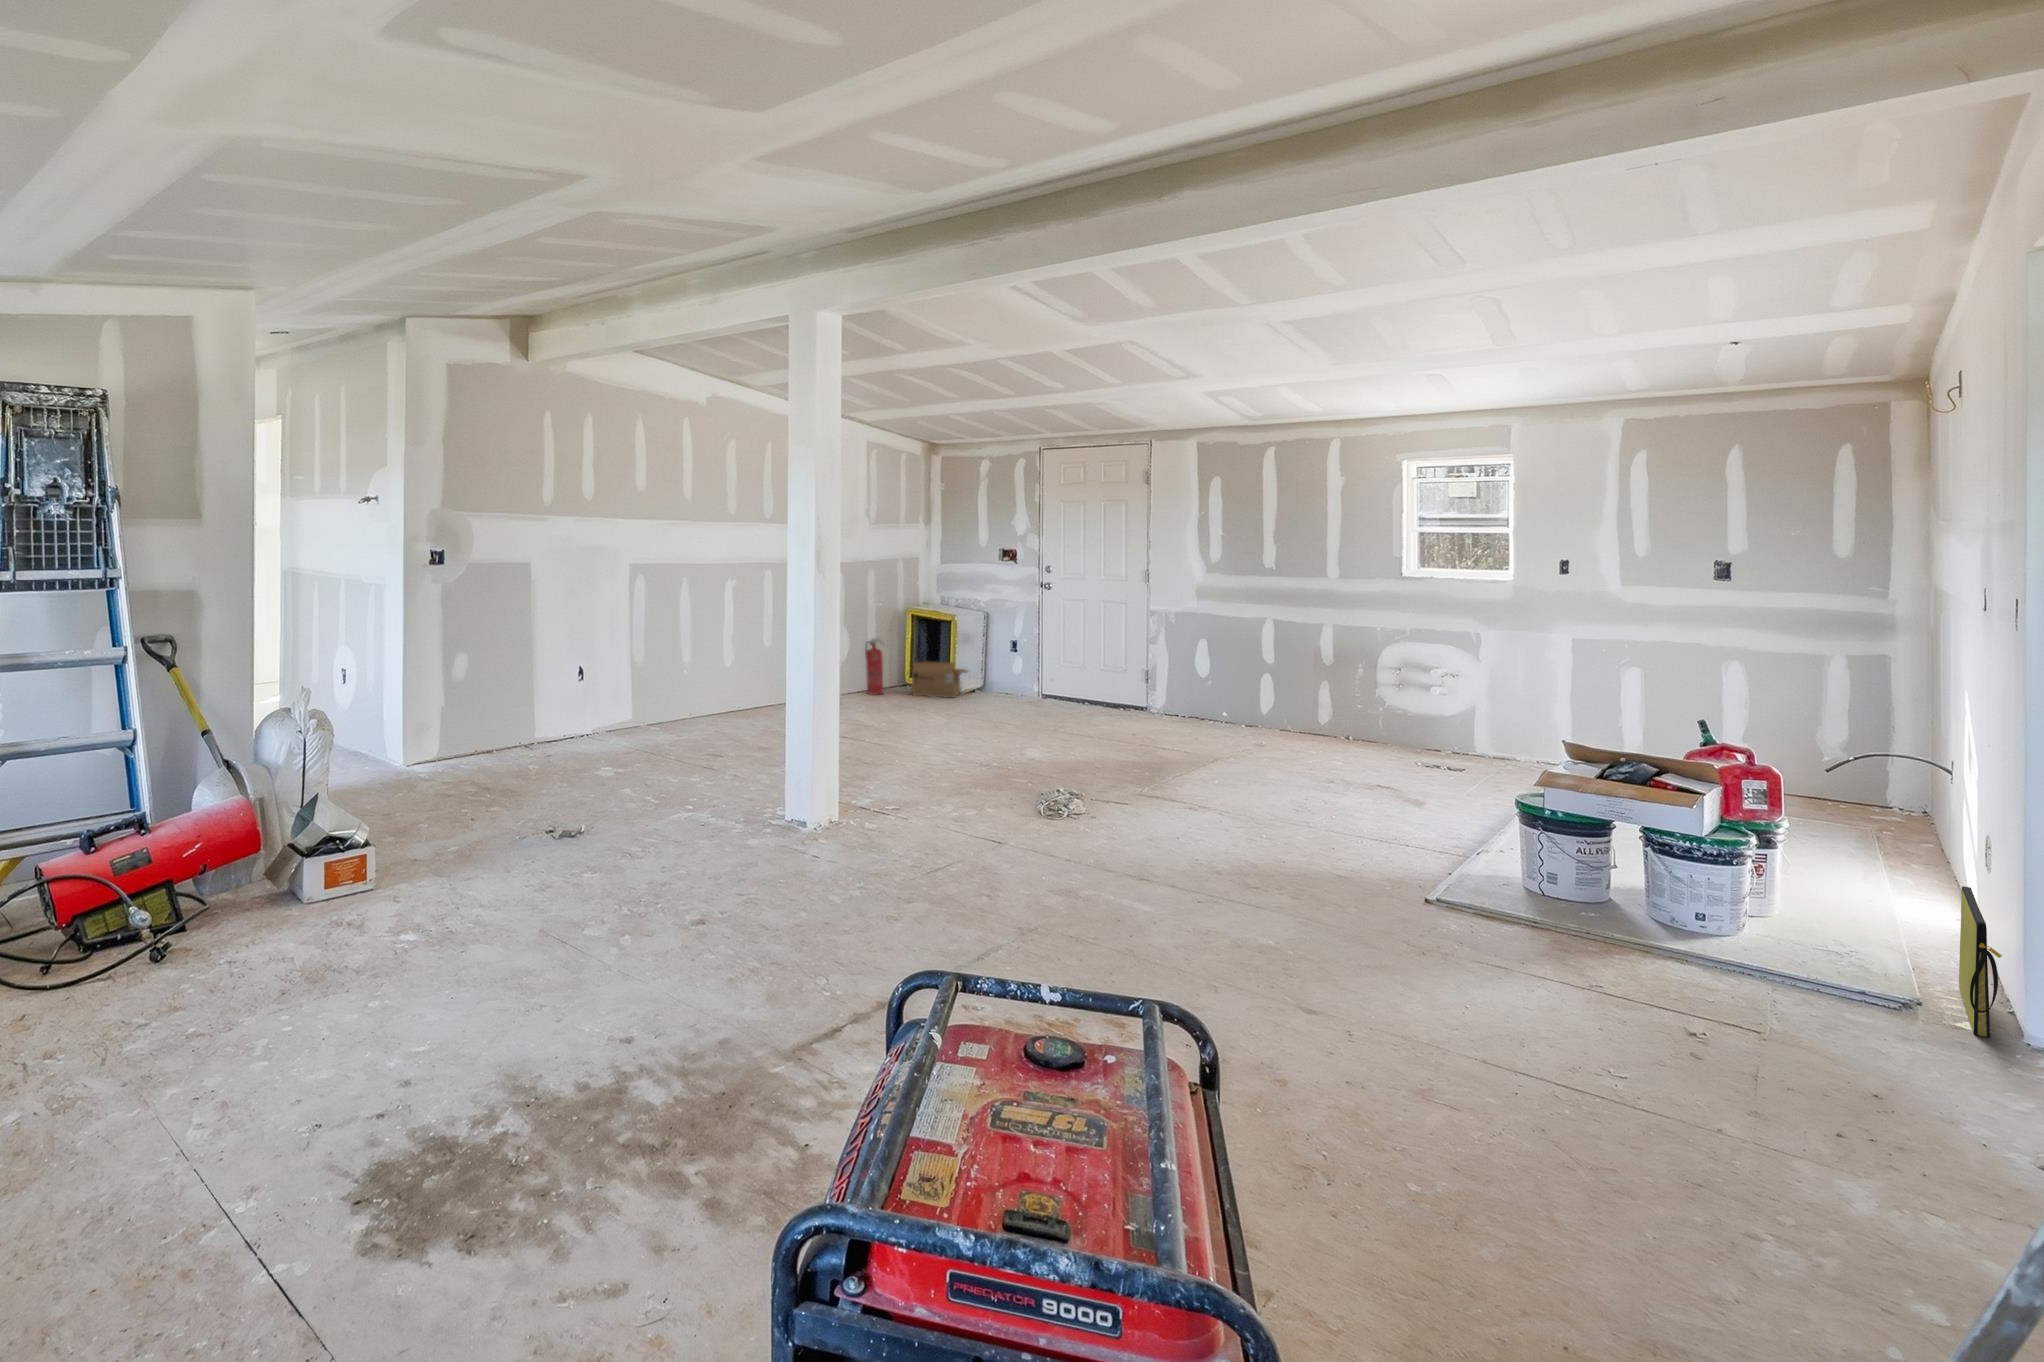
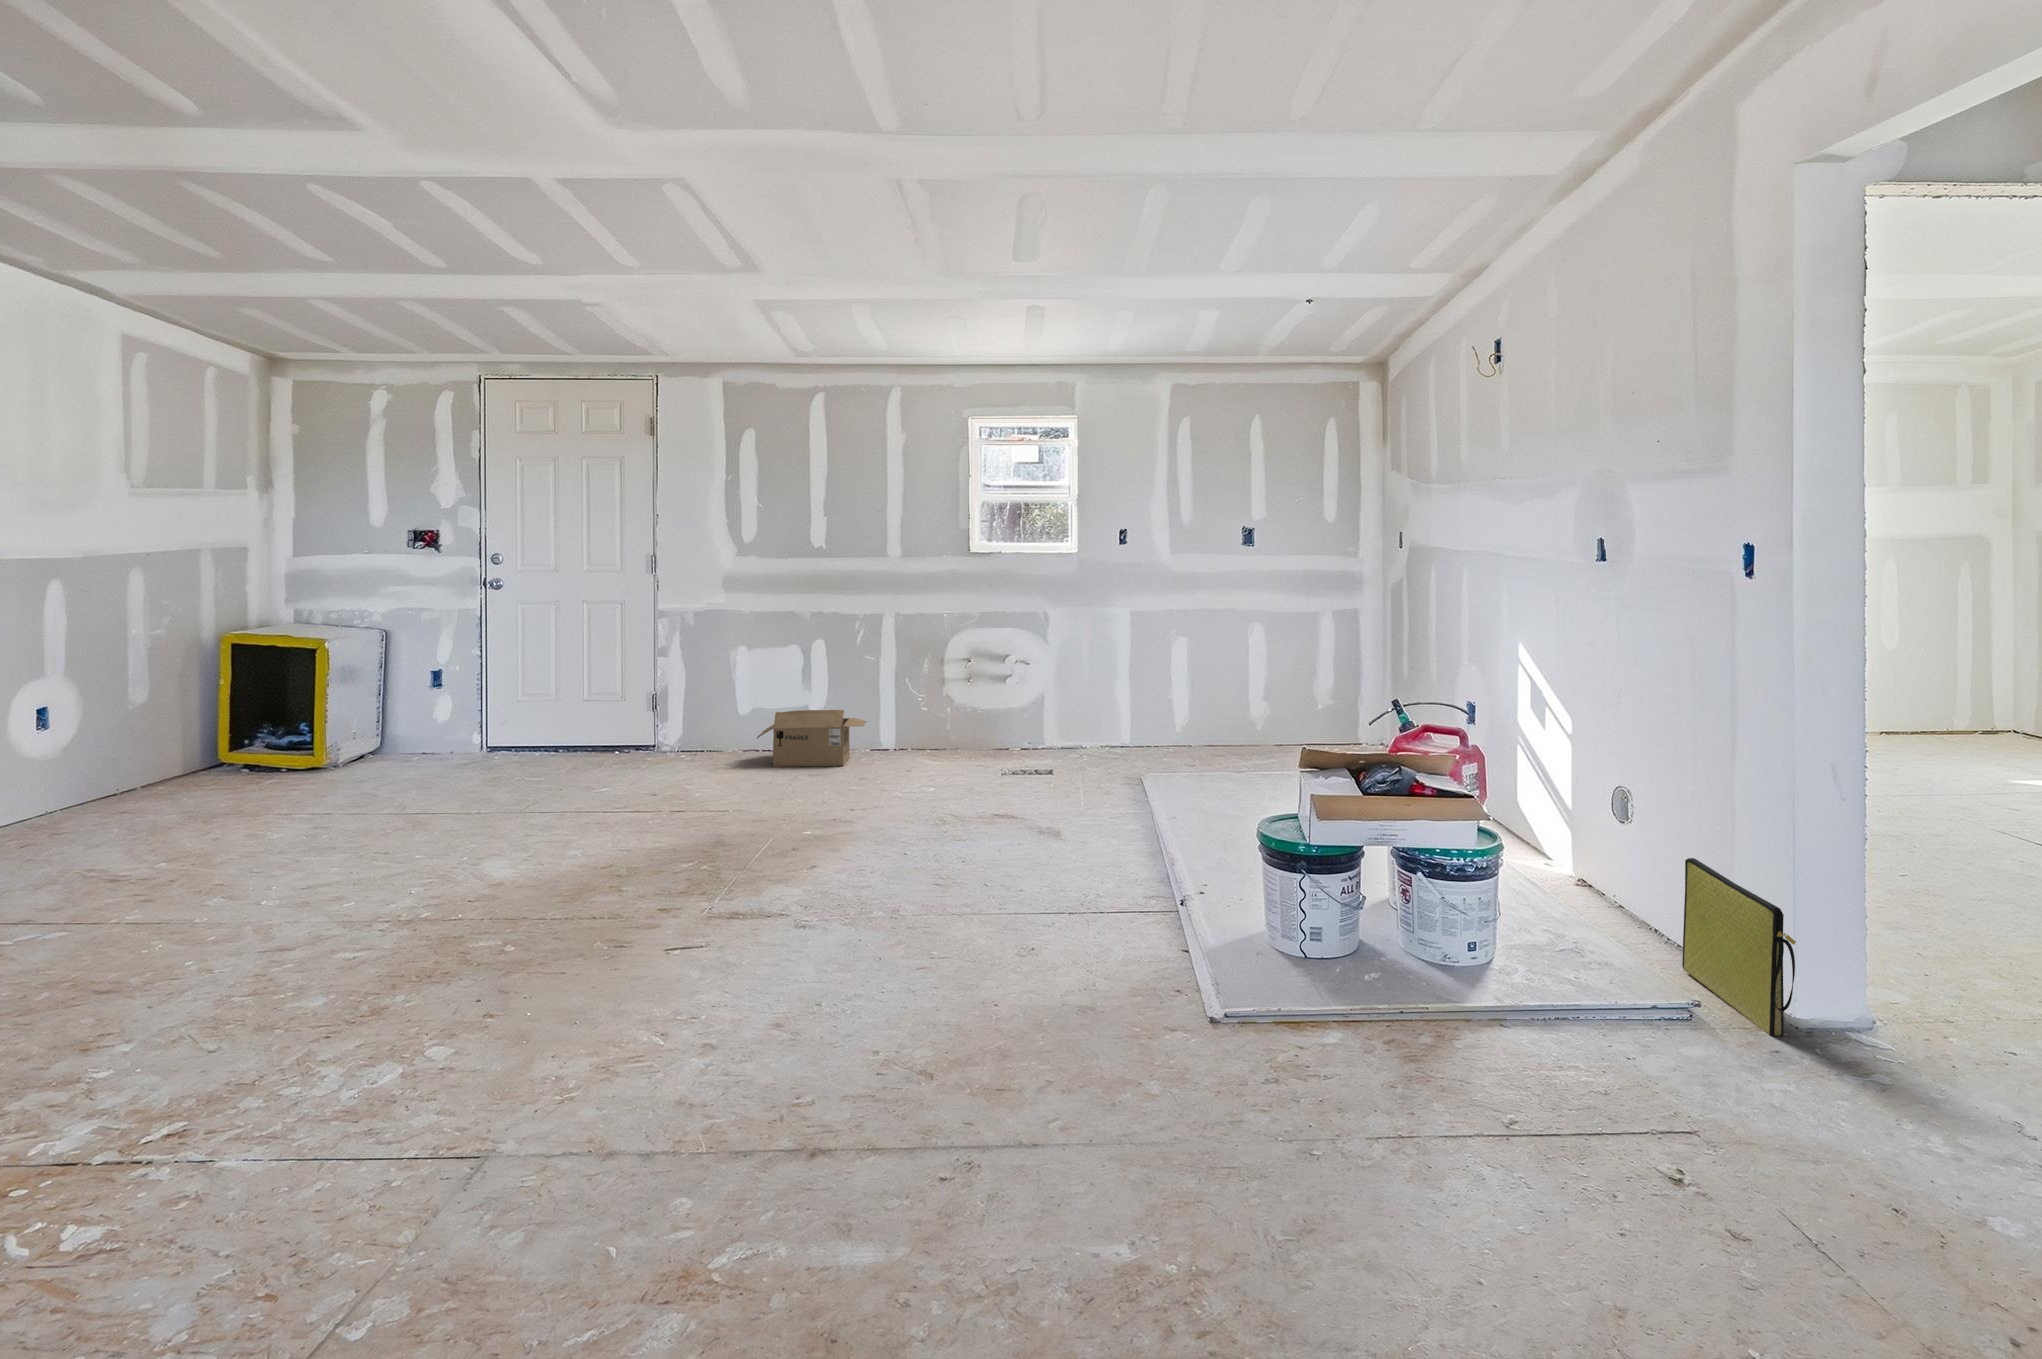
fire extinguisher: present [865,639,886,695] -> none [132,688,183,792]
cardboard box: present [909,662,968,698] -> present [757,710,867,767]

